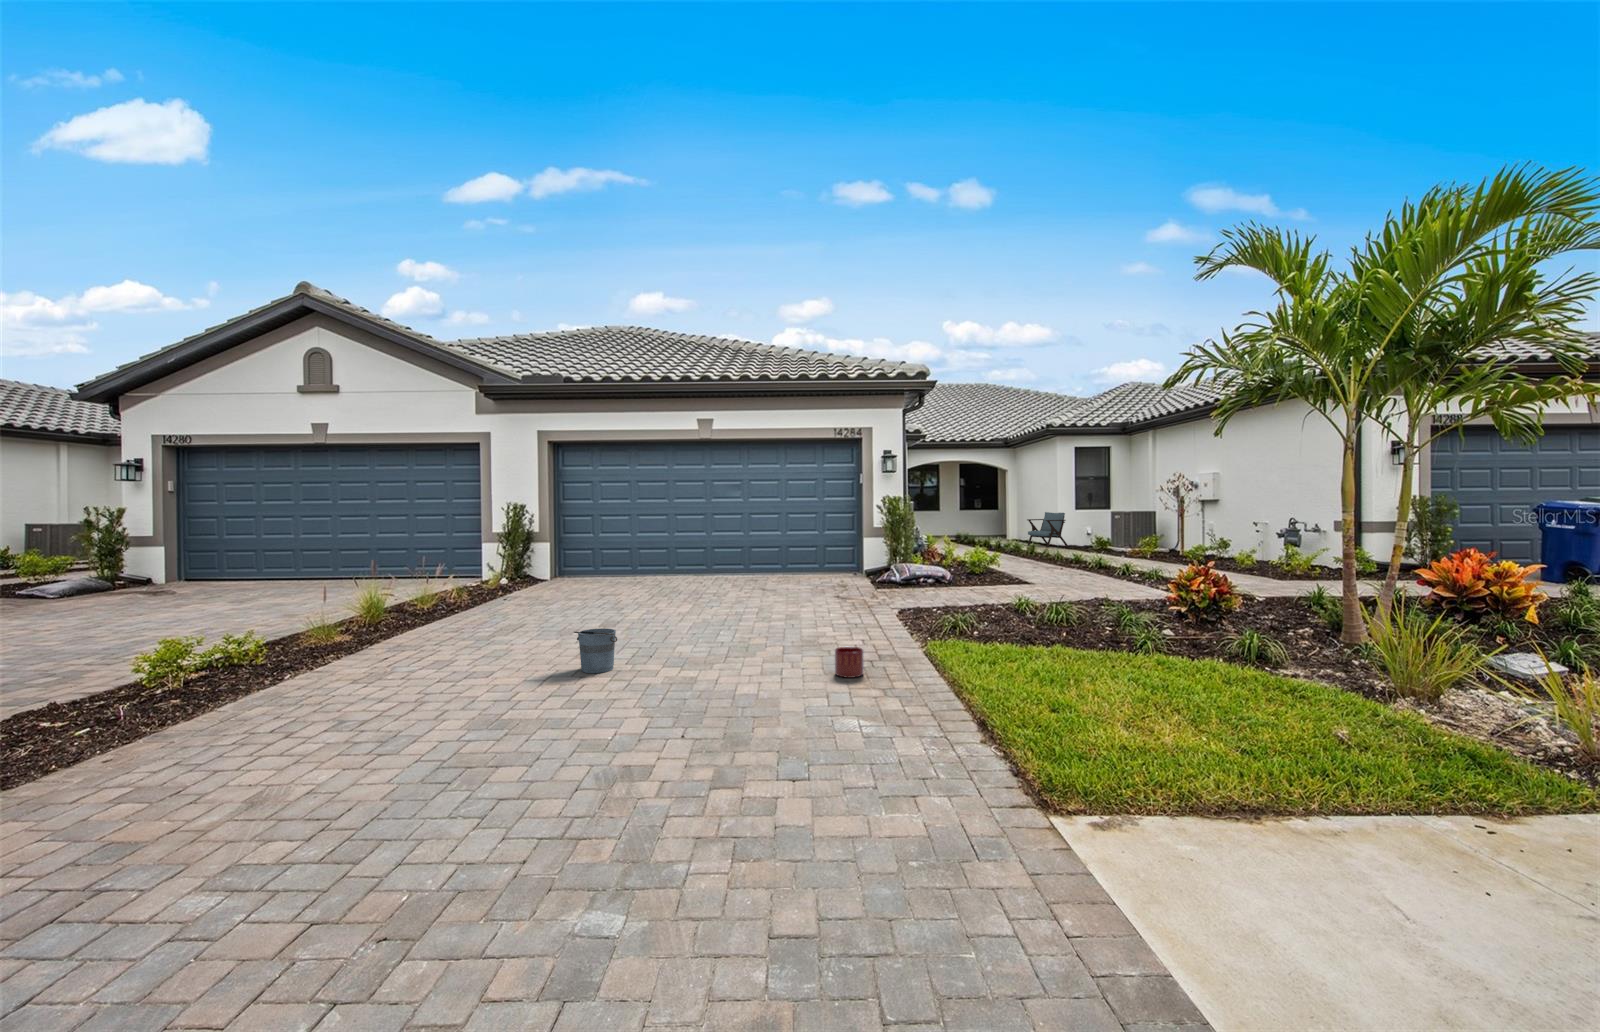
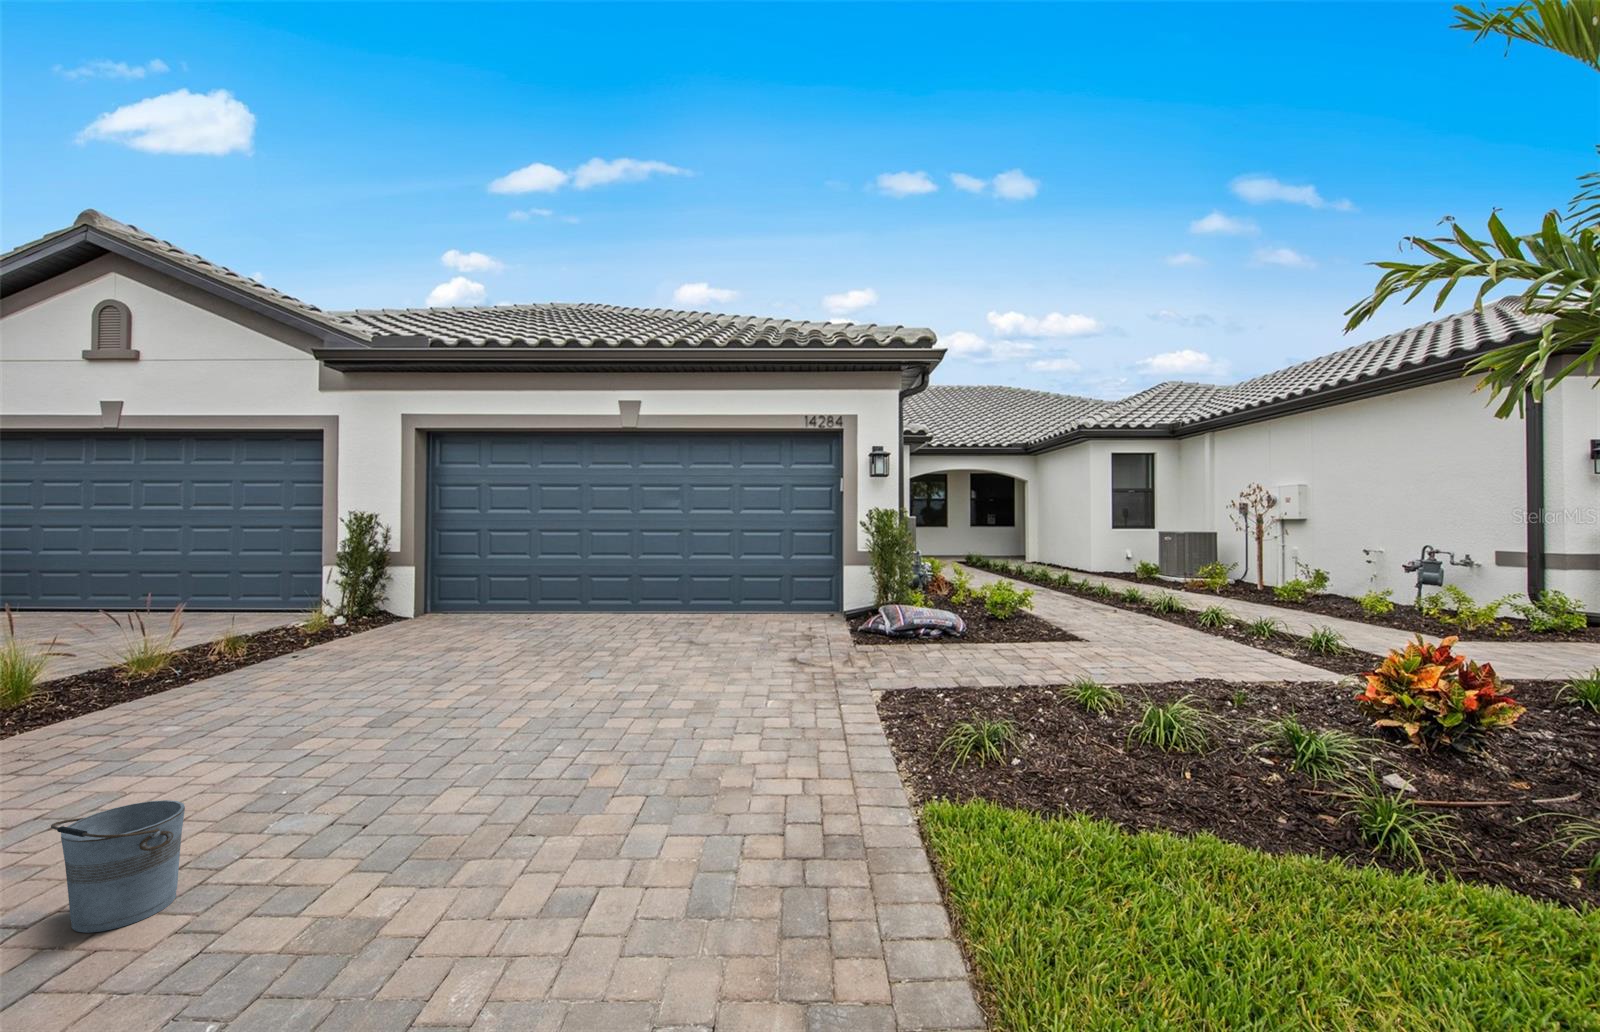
lounge chair: present [1027,512,1068,547] -> none [1052,531,1104,575]
planter: present [835,647,864,678] -> none [678,880,754,989]

